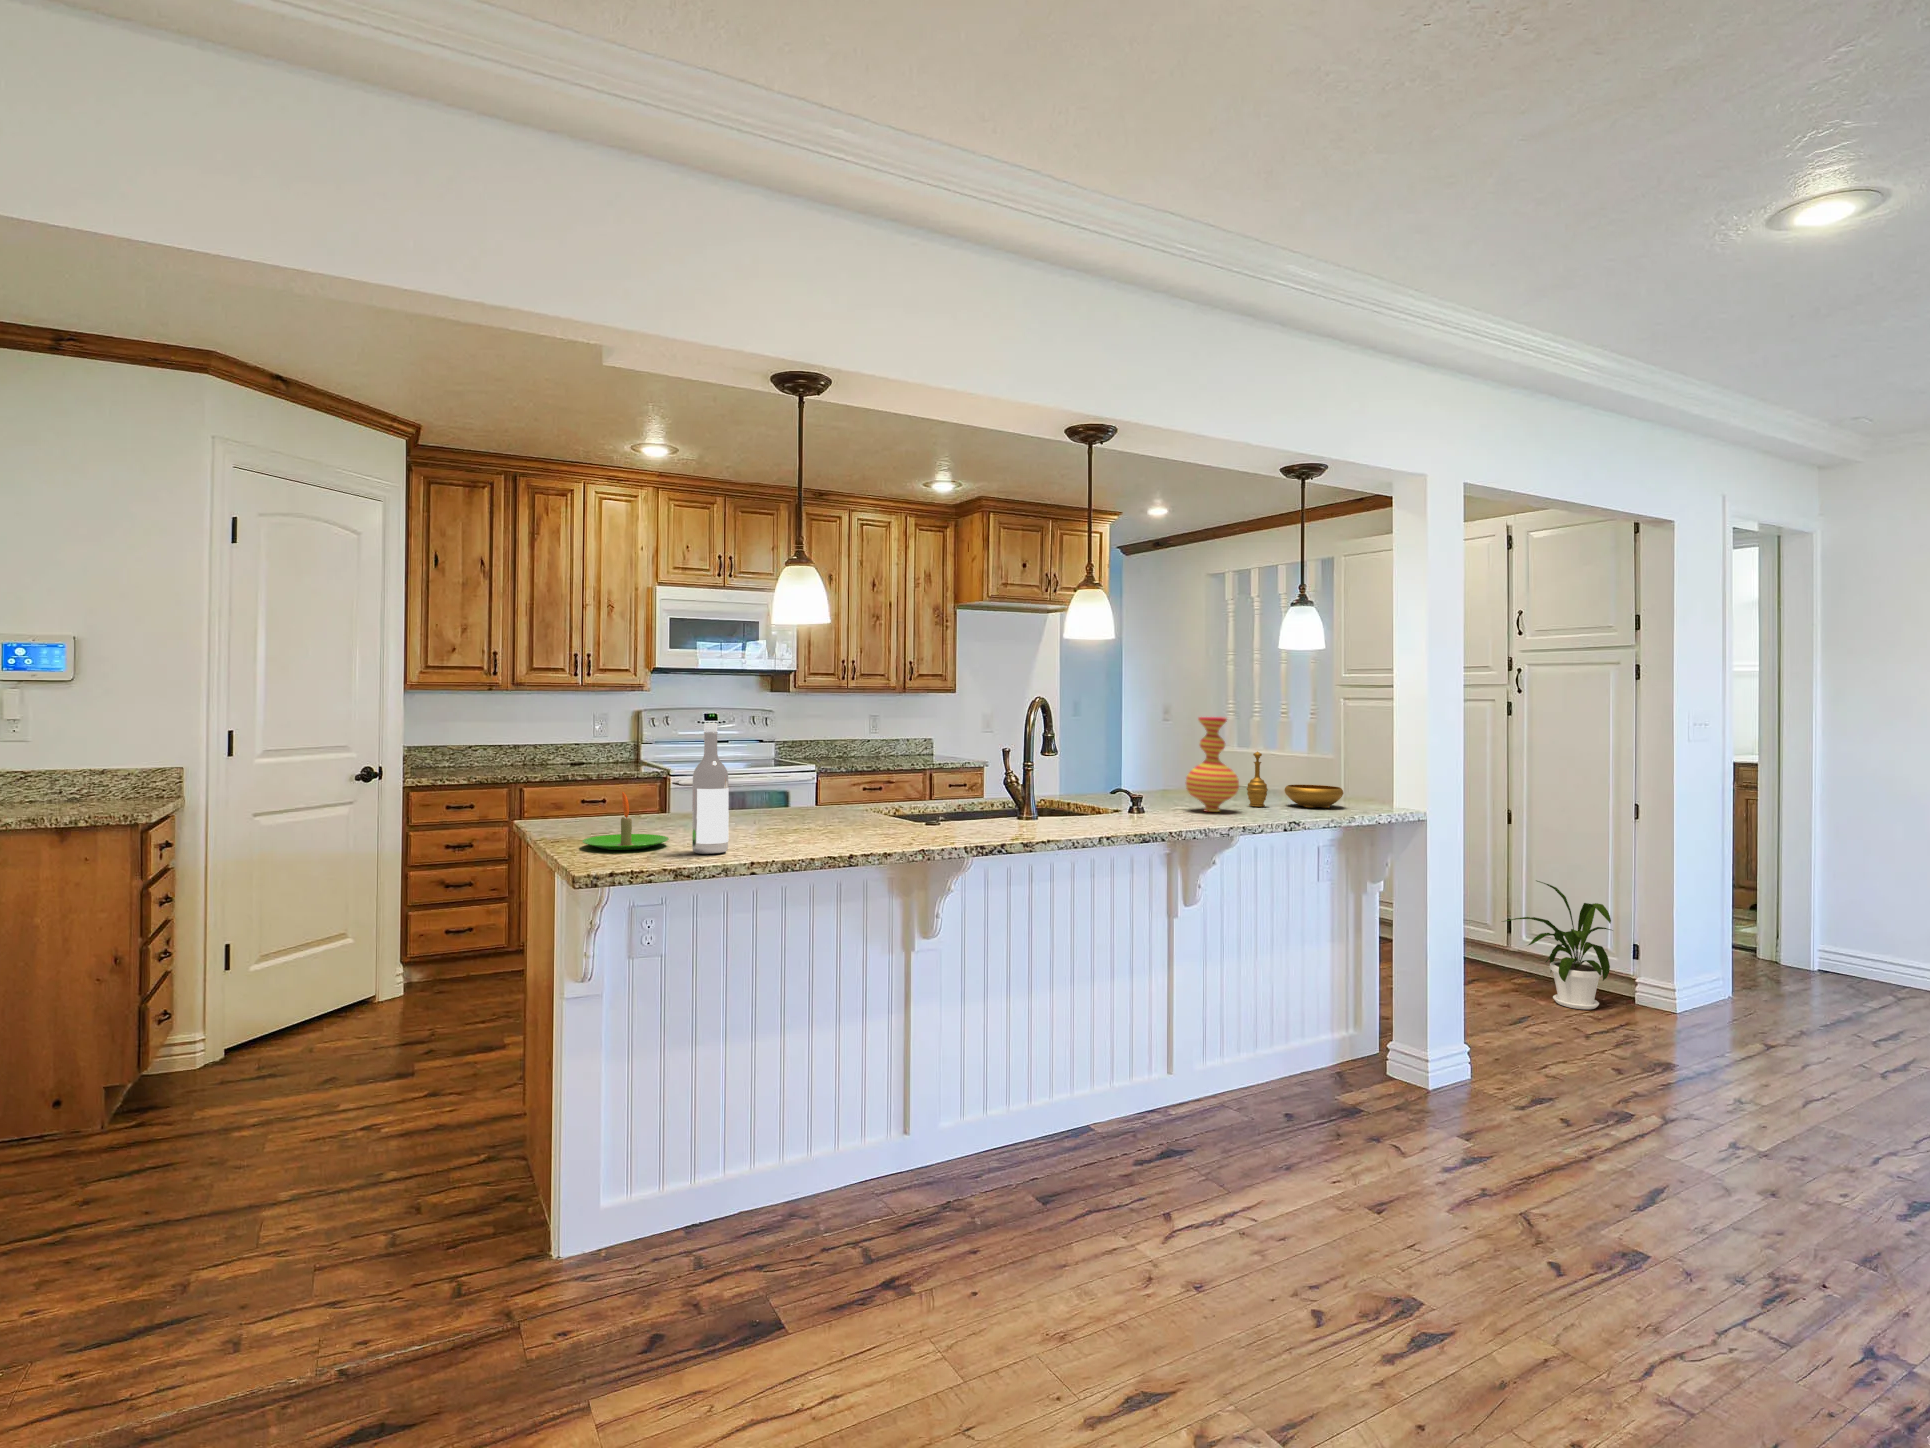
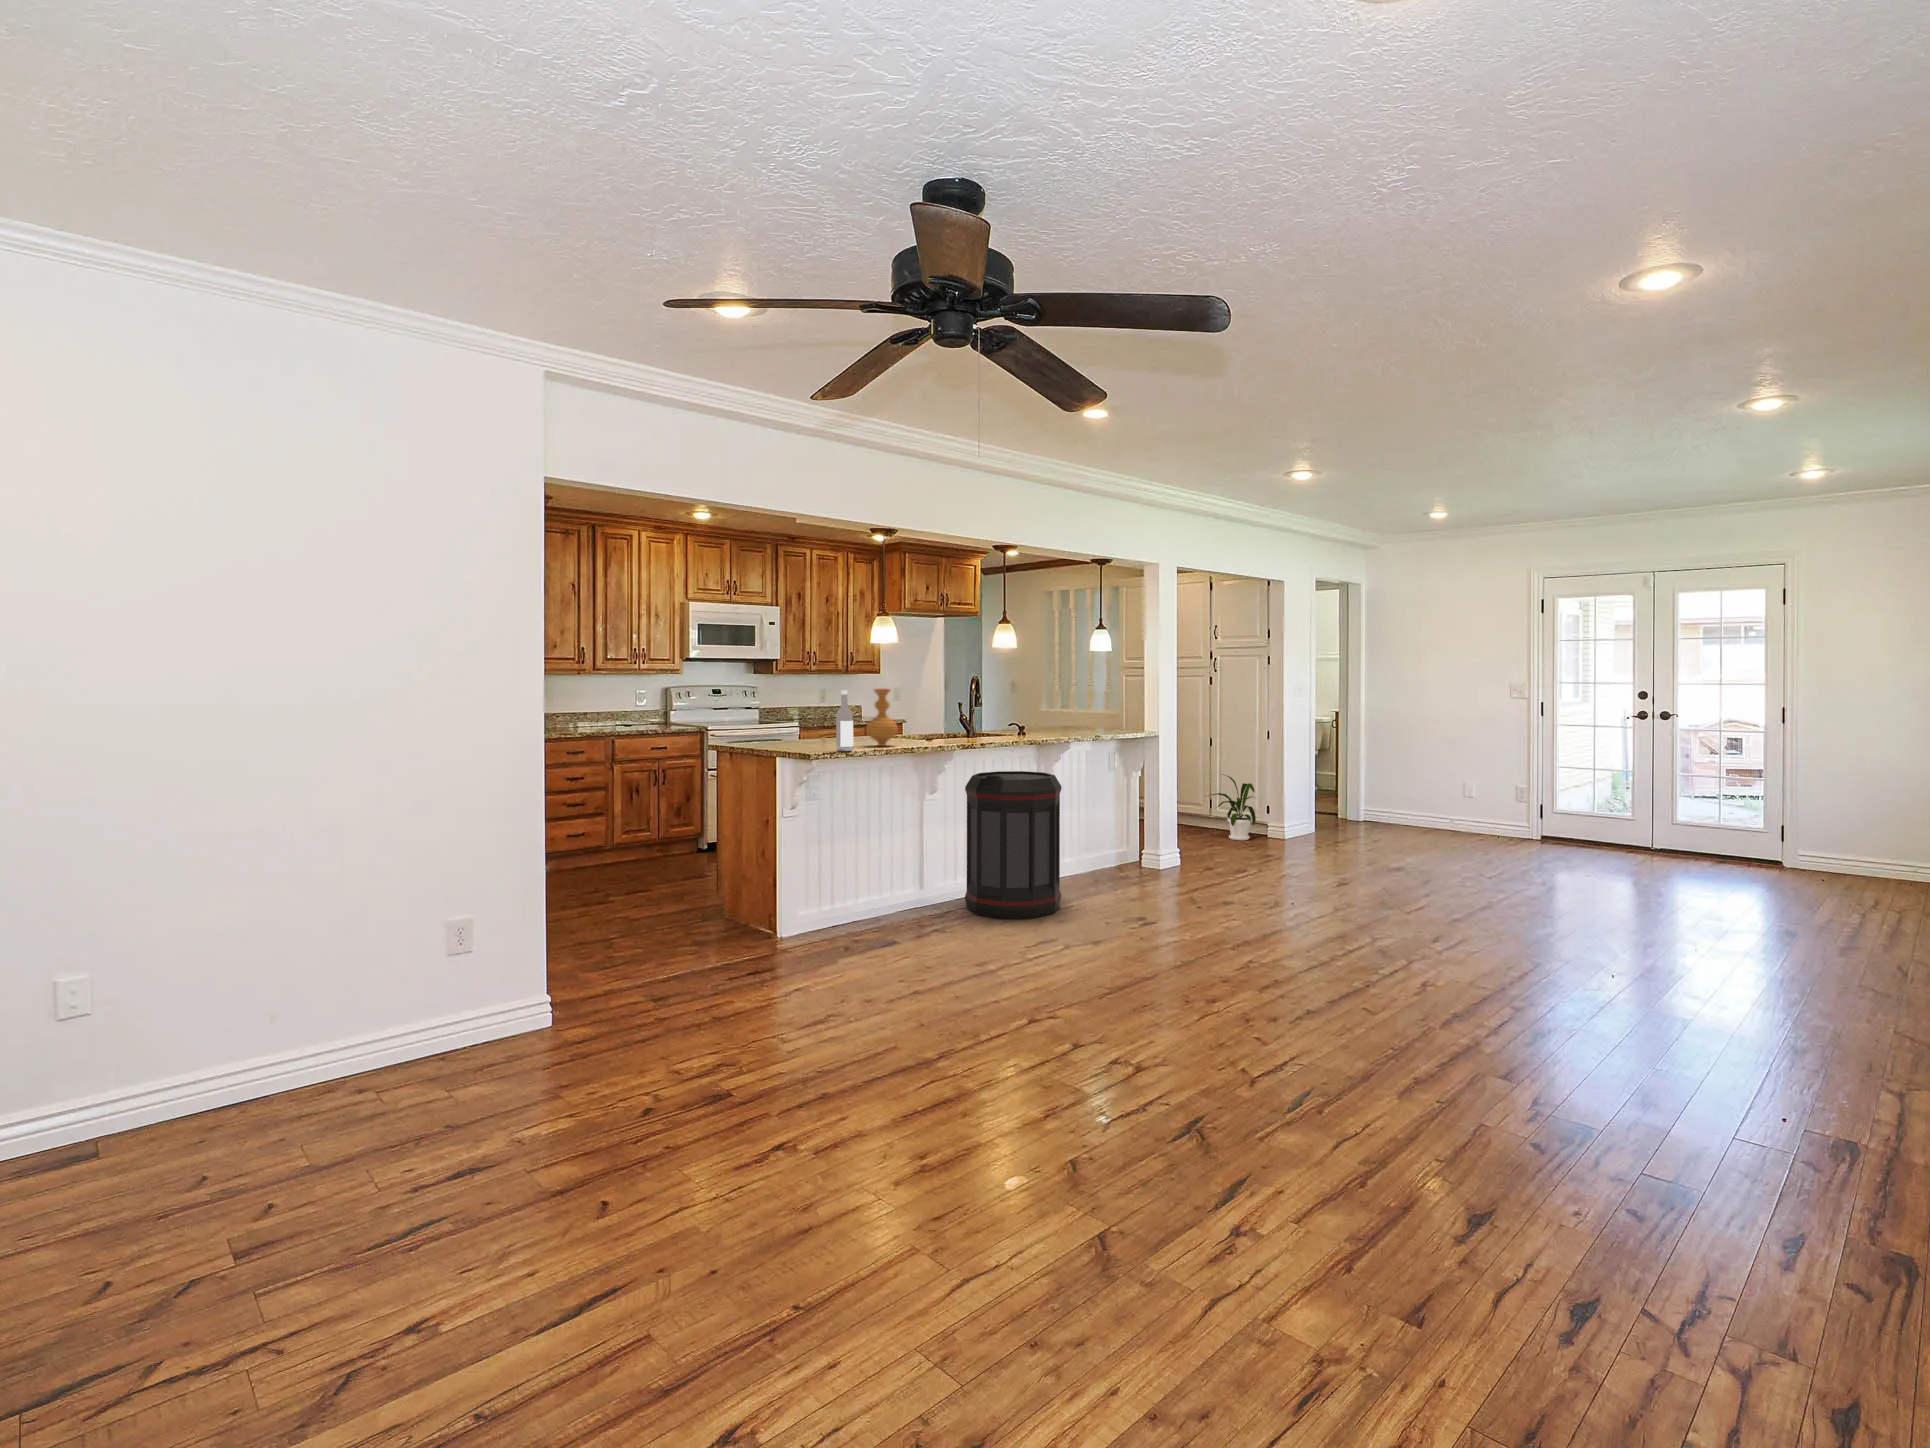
vase: present [1186,717,1239,812] -> present [866,689,898,746]
decorative bowl: present [1247,752,1344,808] -> none [1075,703,1123,732]
candle: present [582,792,669,850] -> none [778,724,819,752]
trash can: none [995,888,1202,1235] -> present [965,771,1061,919]

